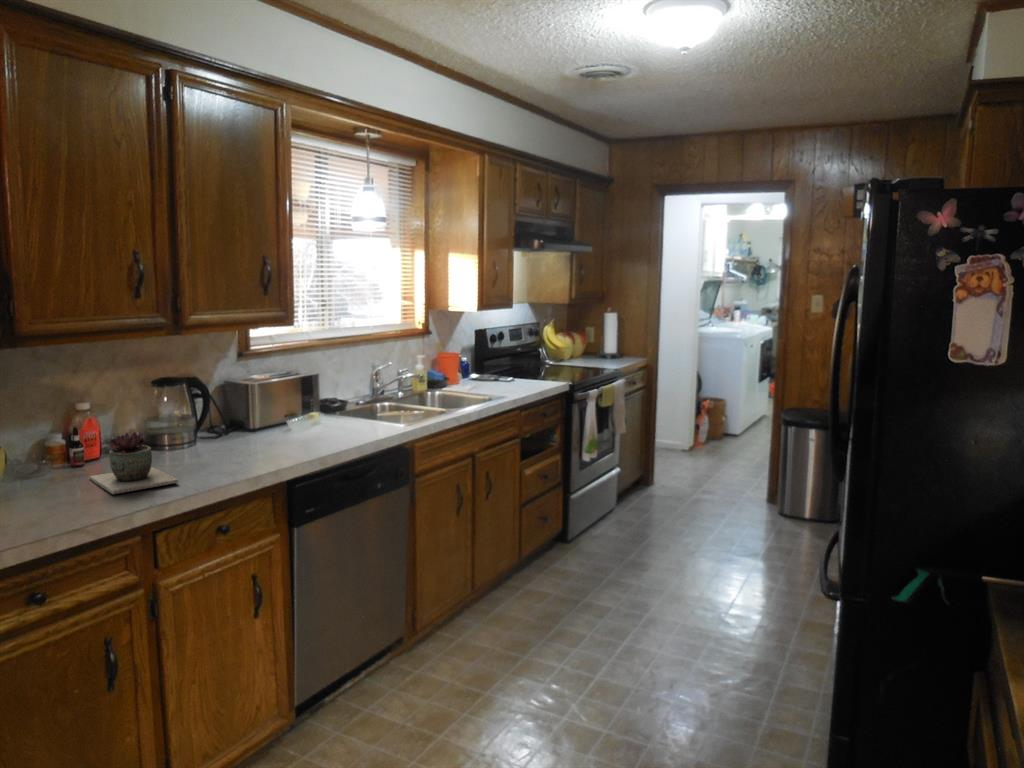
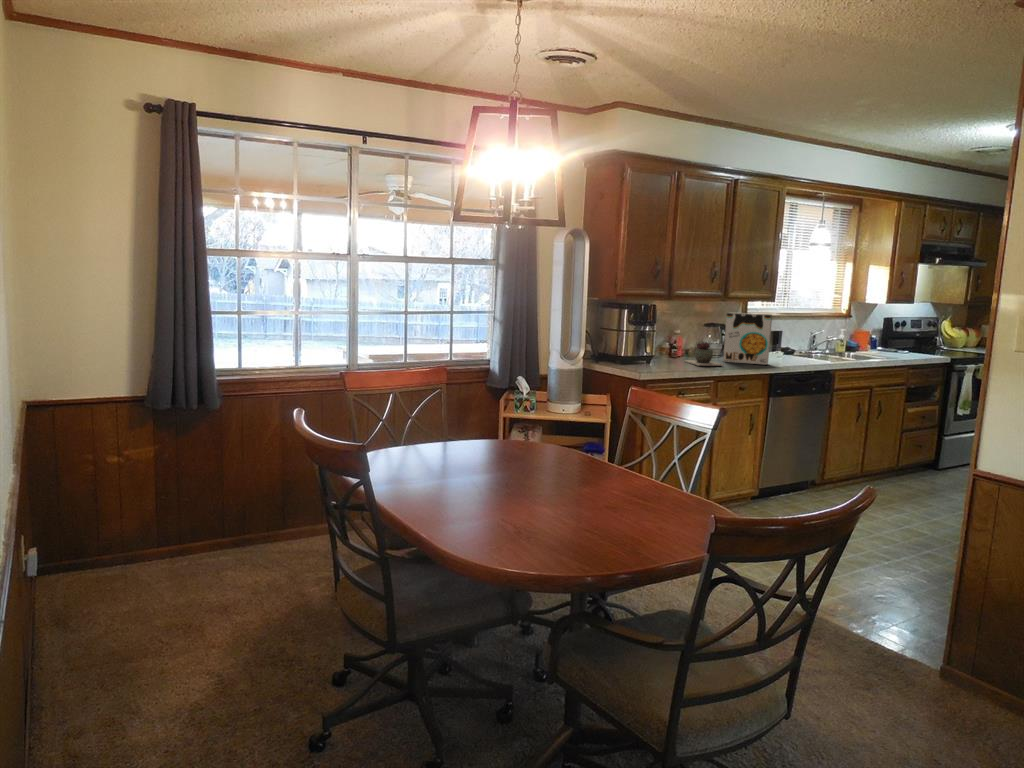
cereal box: none [184,356,285,462] -> present [723,313,772,365]

